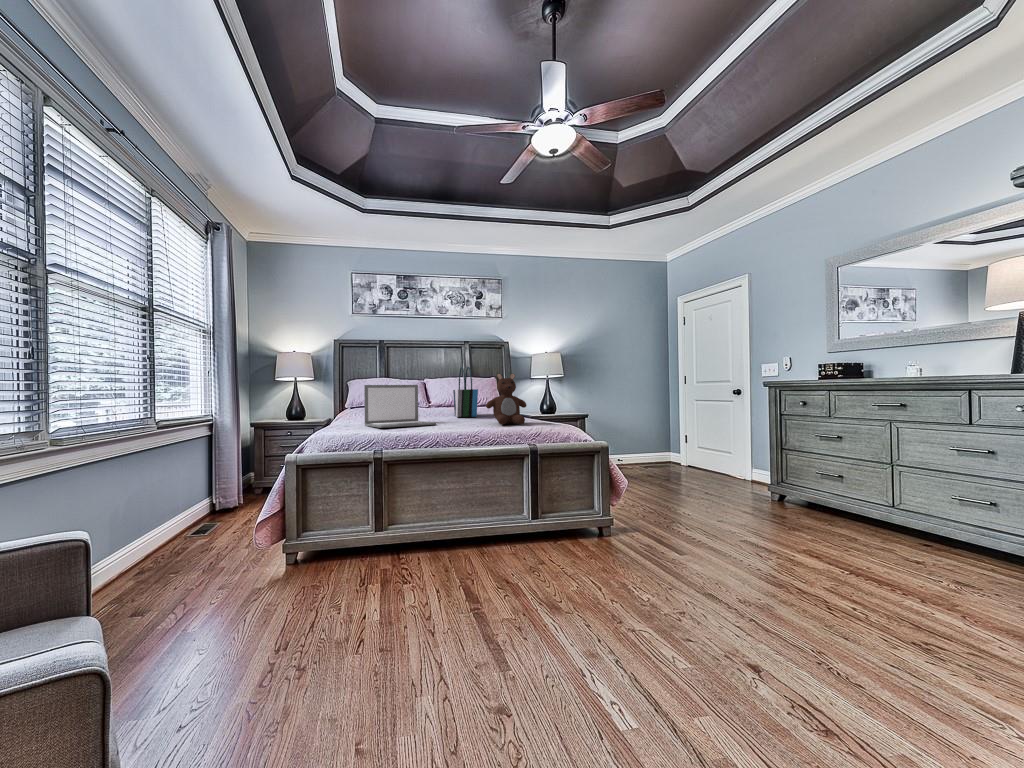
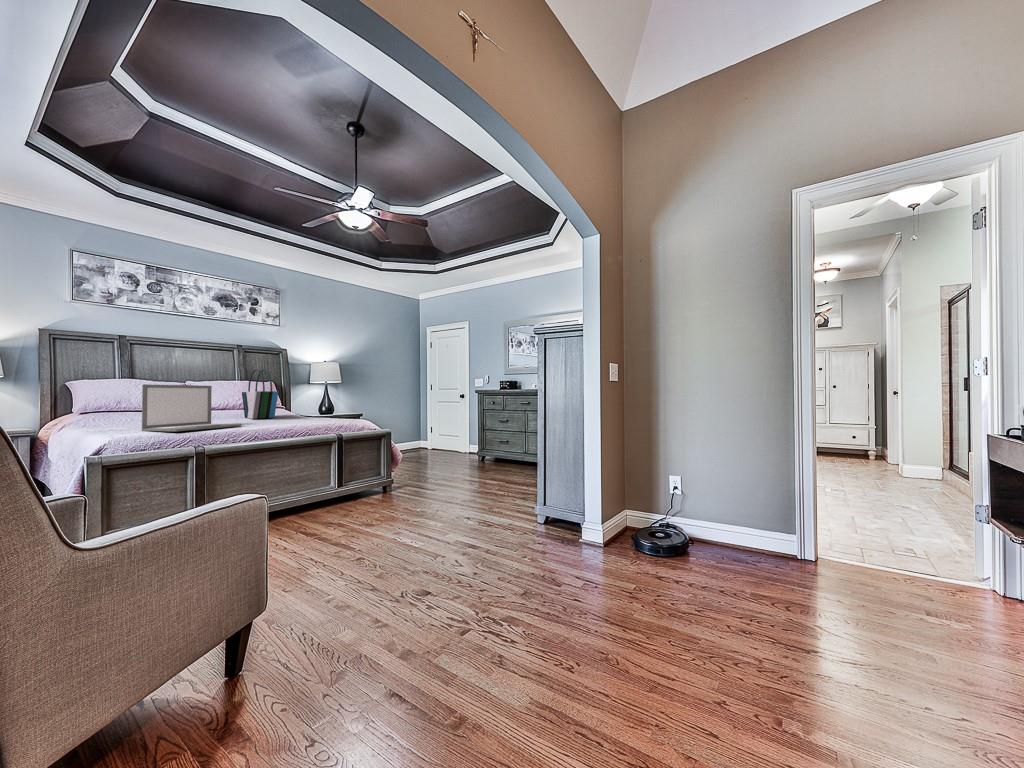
teddy bear: present [486,373,527,425] -> none [297,377,339,423]

